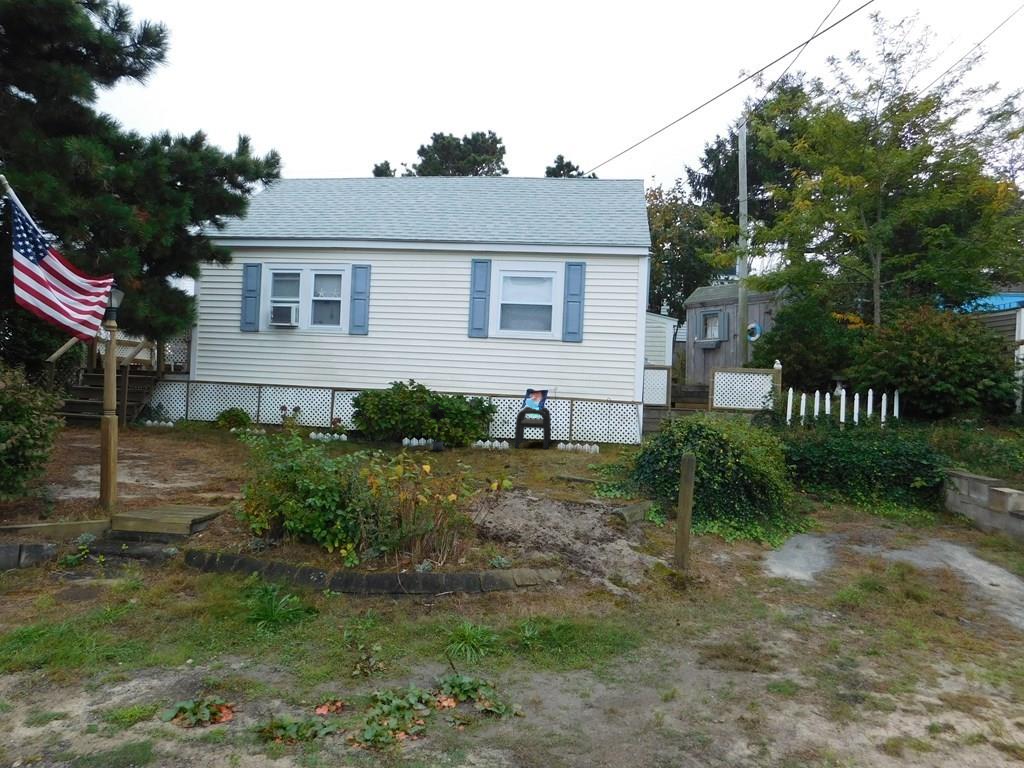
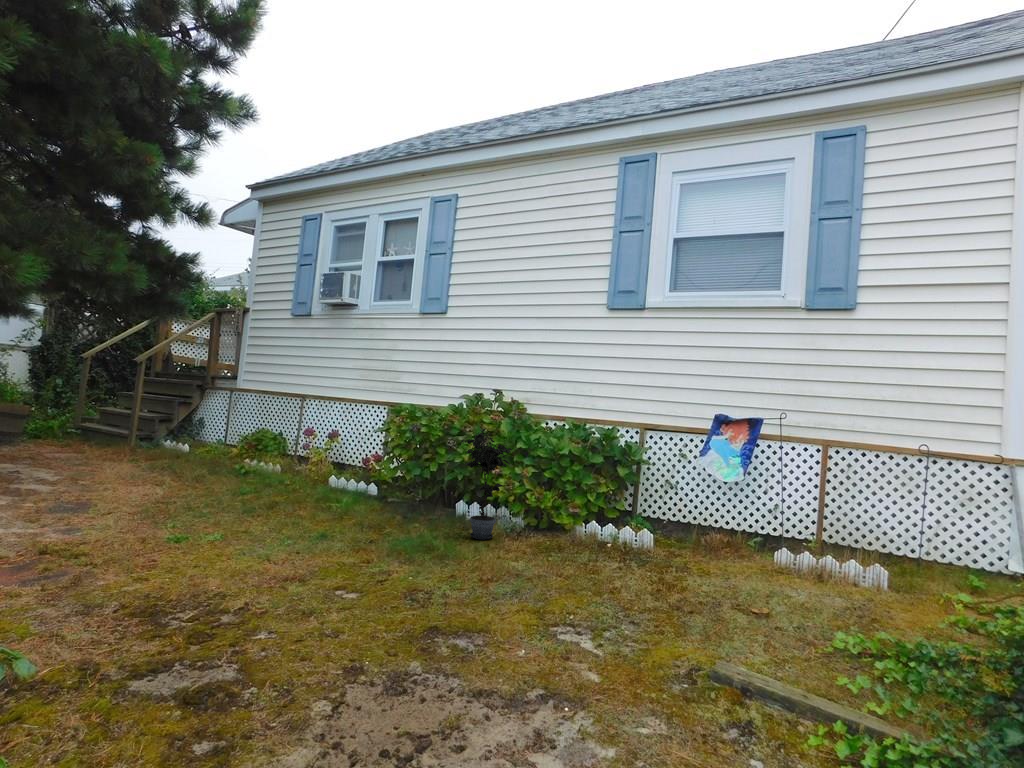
bench: present [514,407,551,449] -> none [664,453,770,561]

